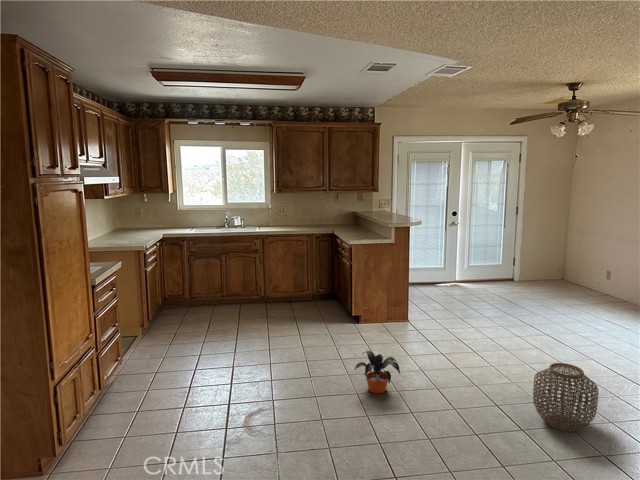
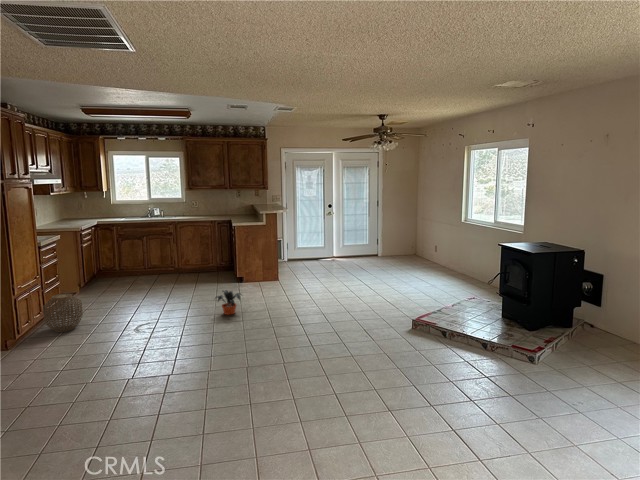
woven basket: present [533,363,599,432] -> present [43,293,83,332]

